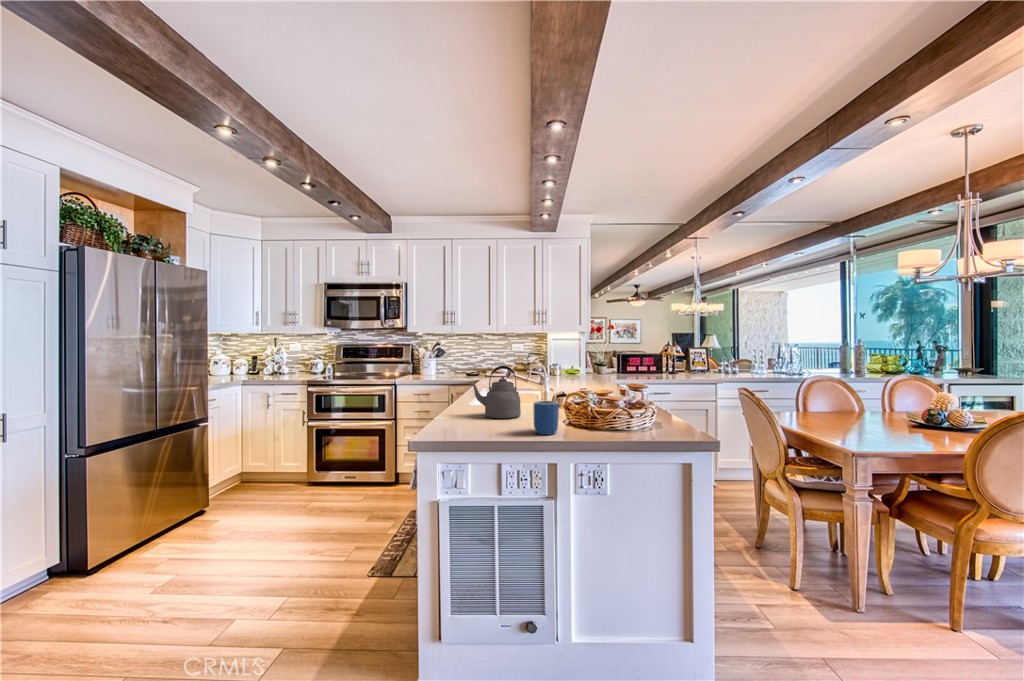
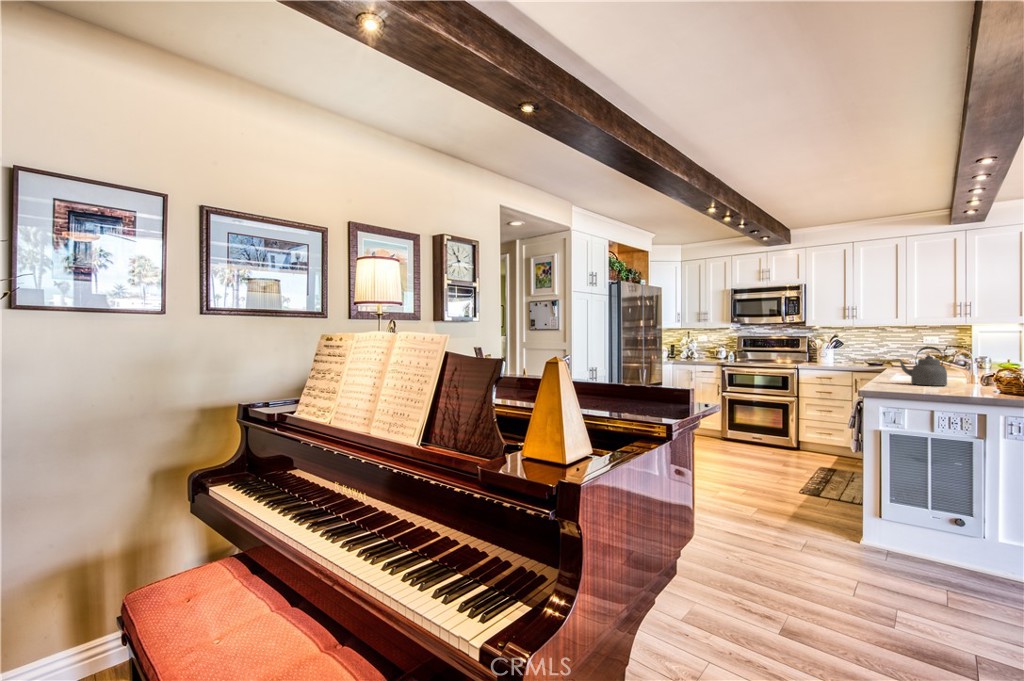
mug: present [533,401,559,435] -> none [964,370,989,393]

